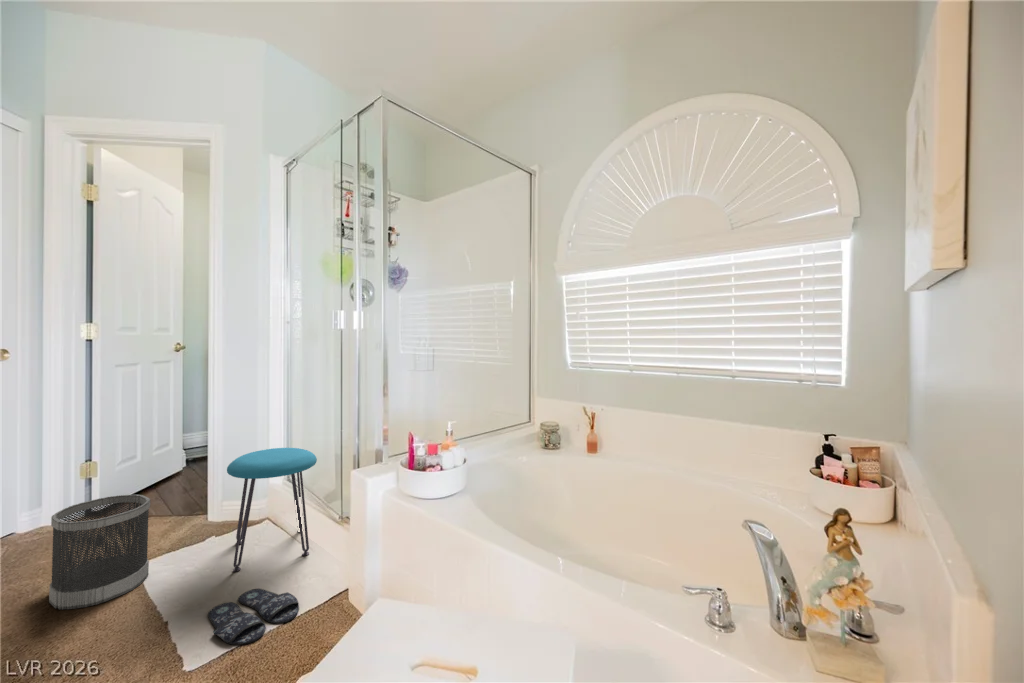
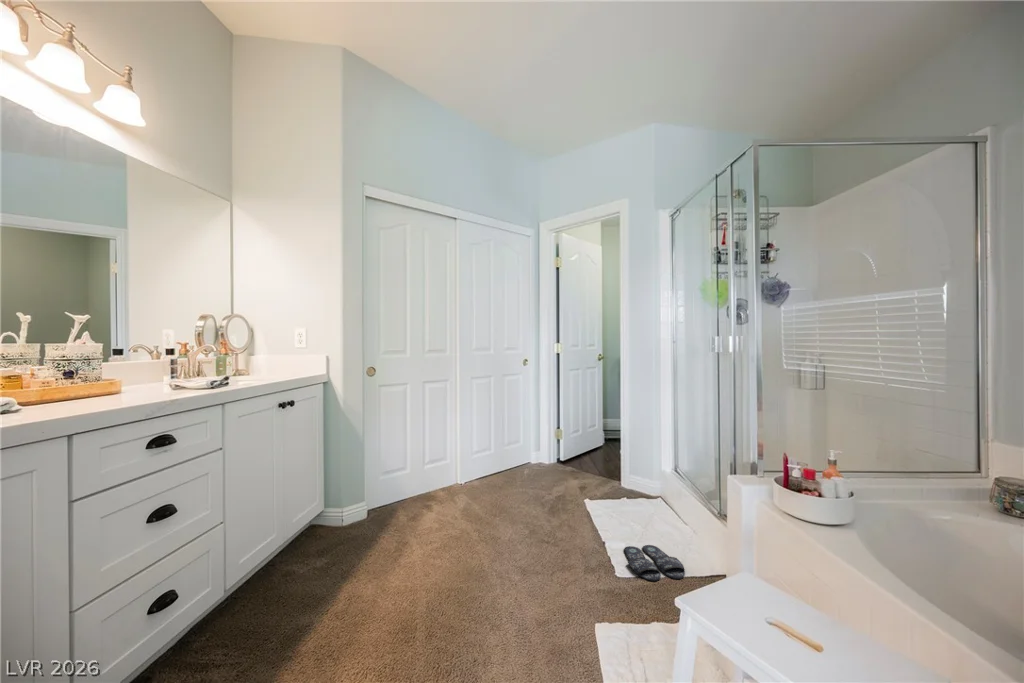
stool: present [227,448,317,572] -> none [633,441,699,536]
wastebasket: present [49,494,150,610] -> none [547,453,591,517]

